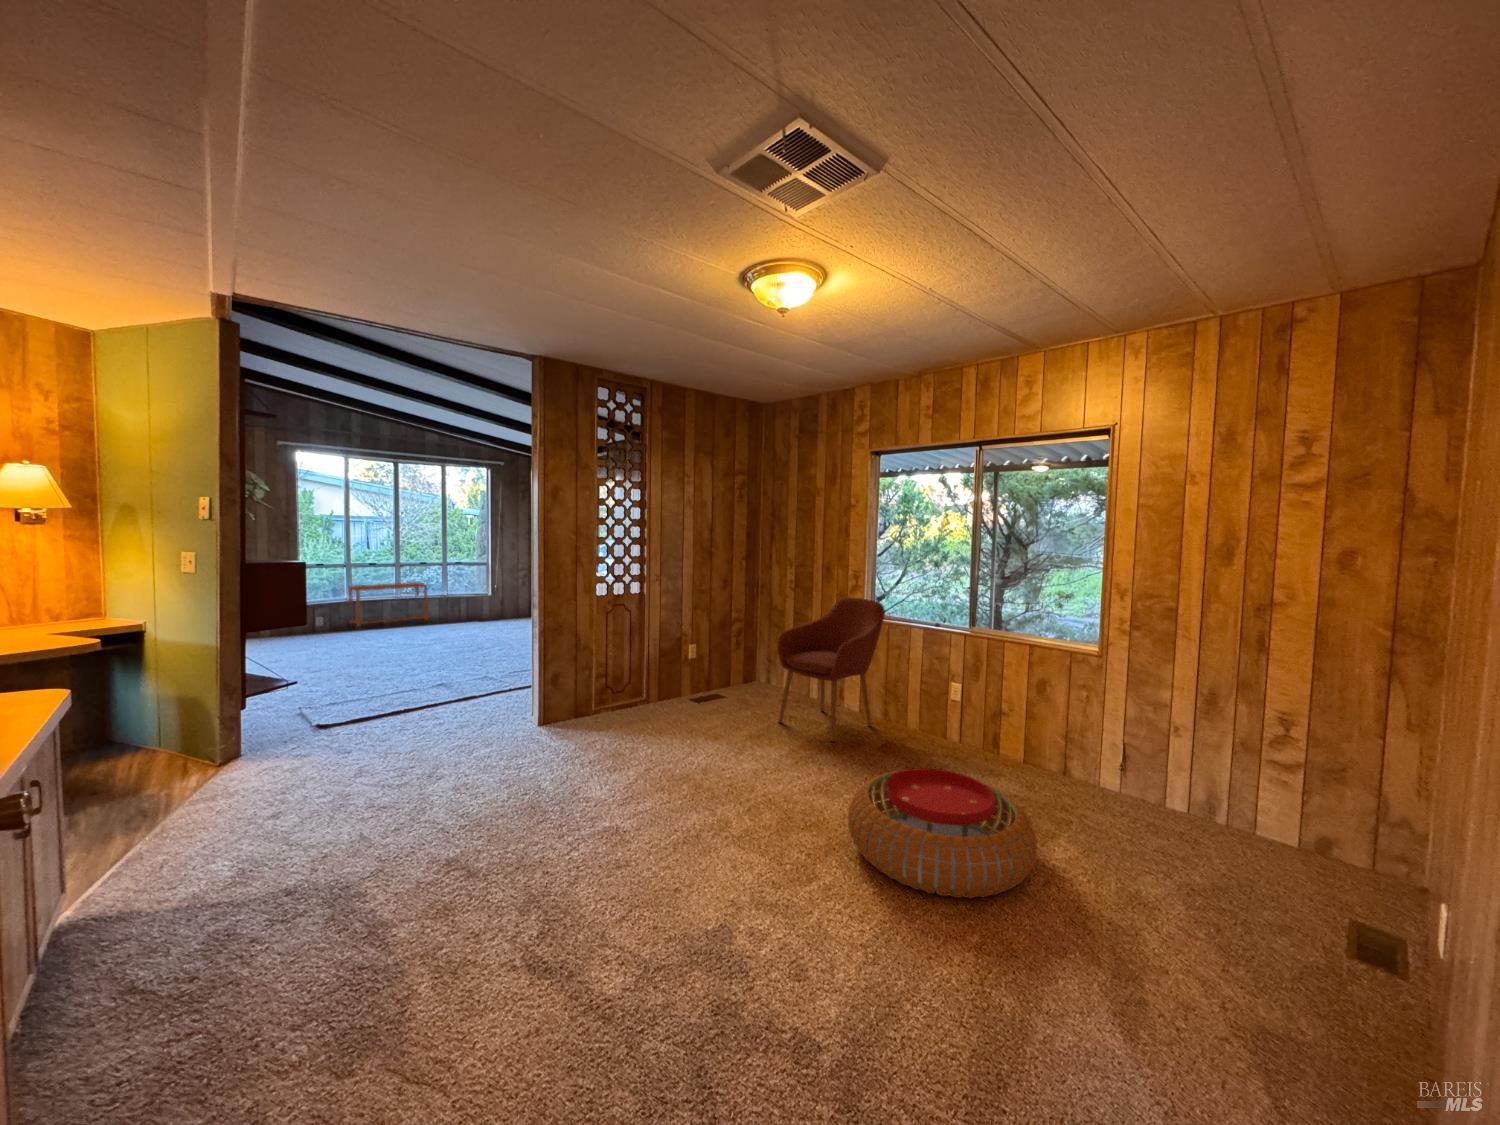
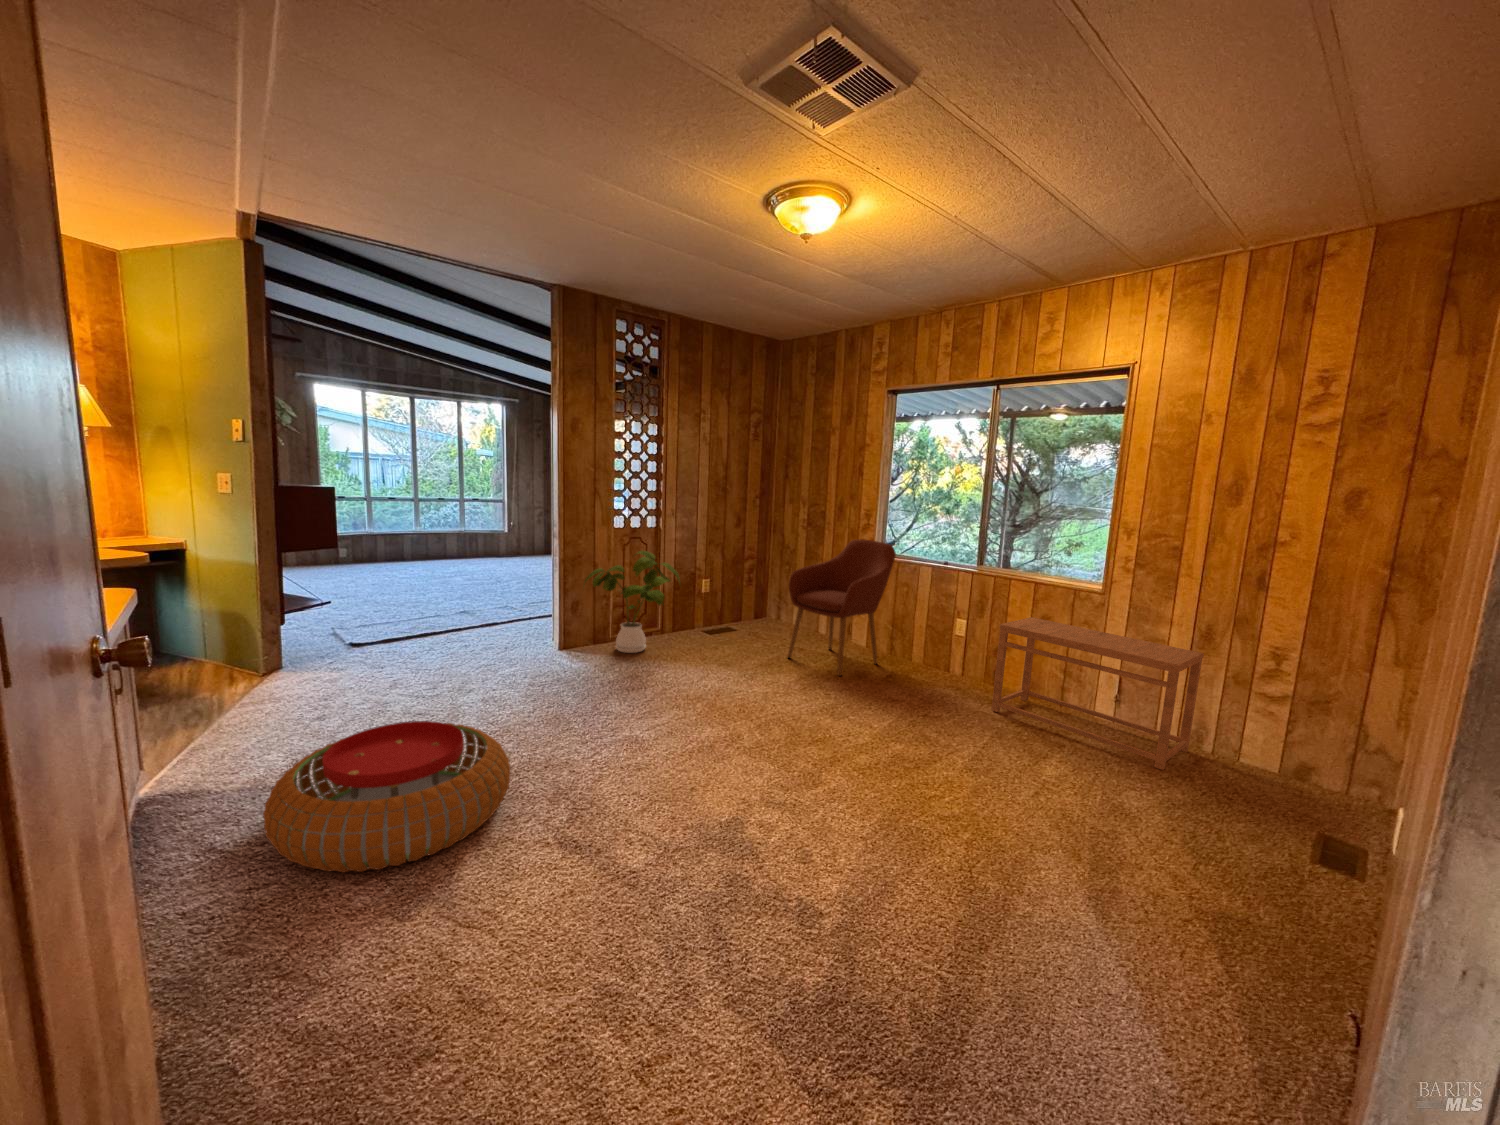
side table: present [348,582,428,627] -> present [992,617,1204,770]
house plant: none [565,616,667,723] -> present [584,551,680,653]
pouf: present [848,768,1038,898] -> present [263,721,511,872]

